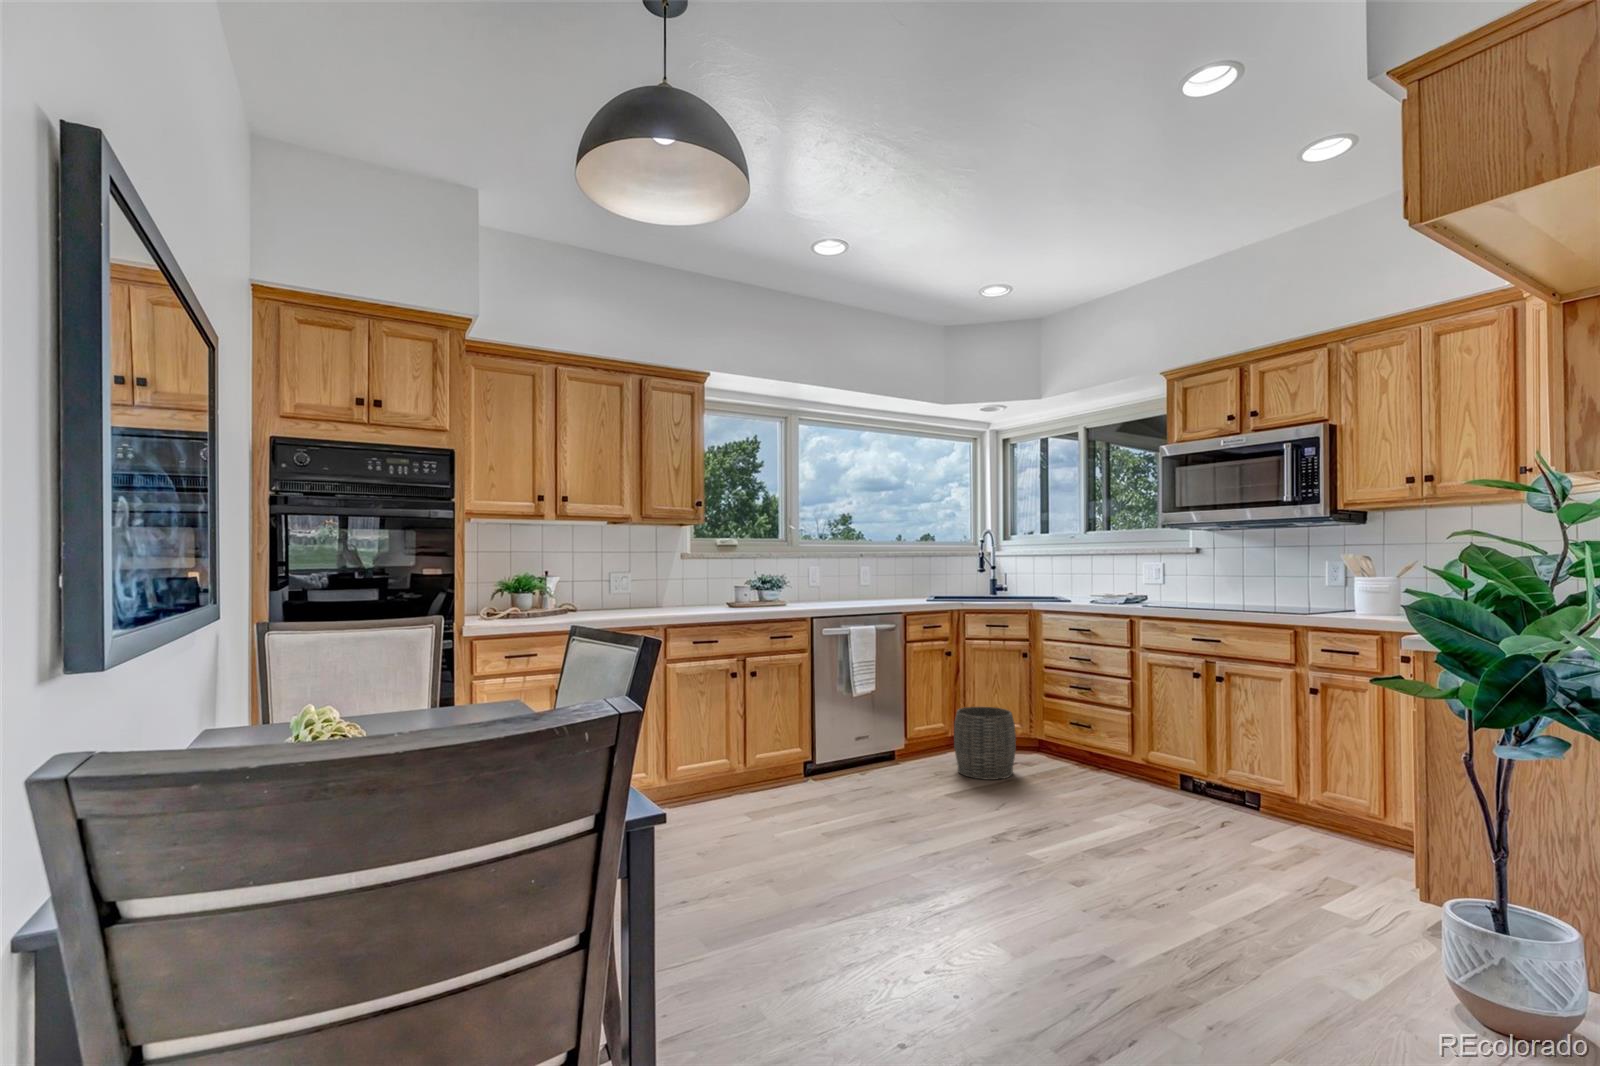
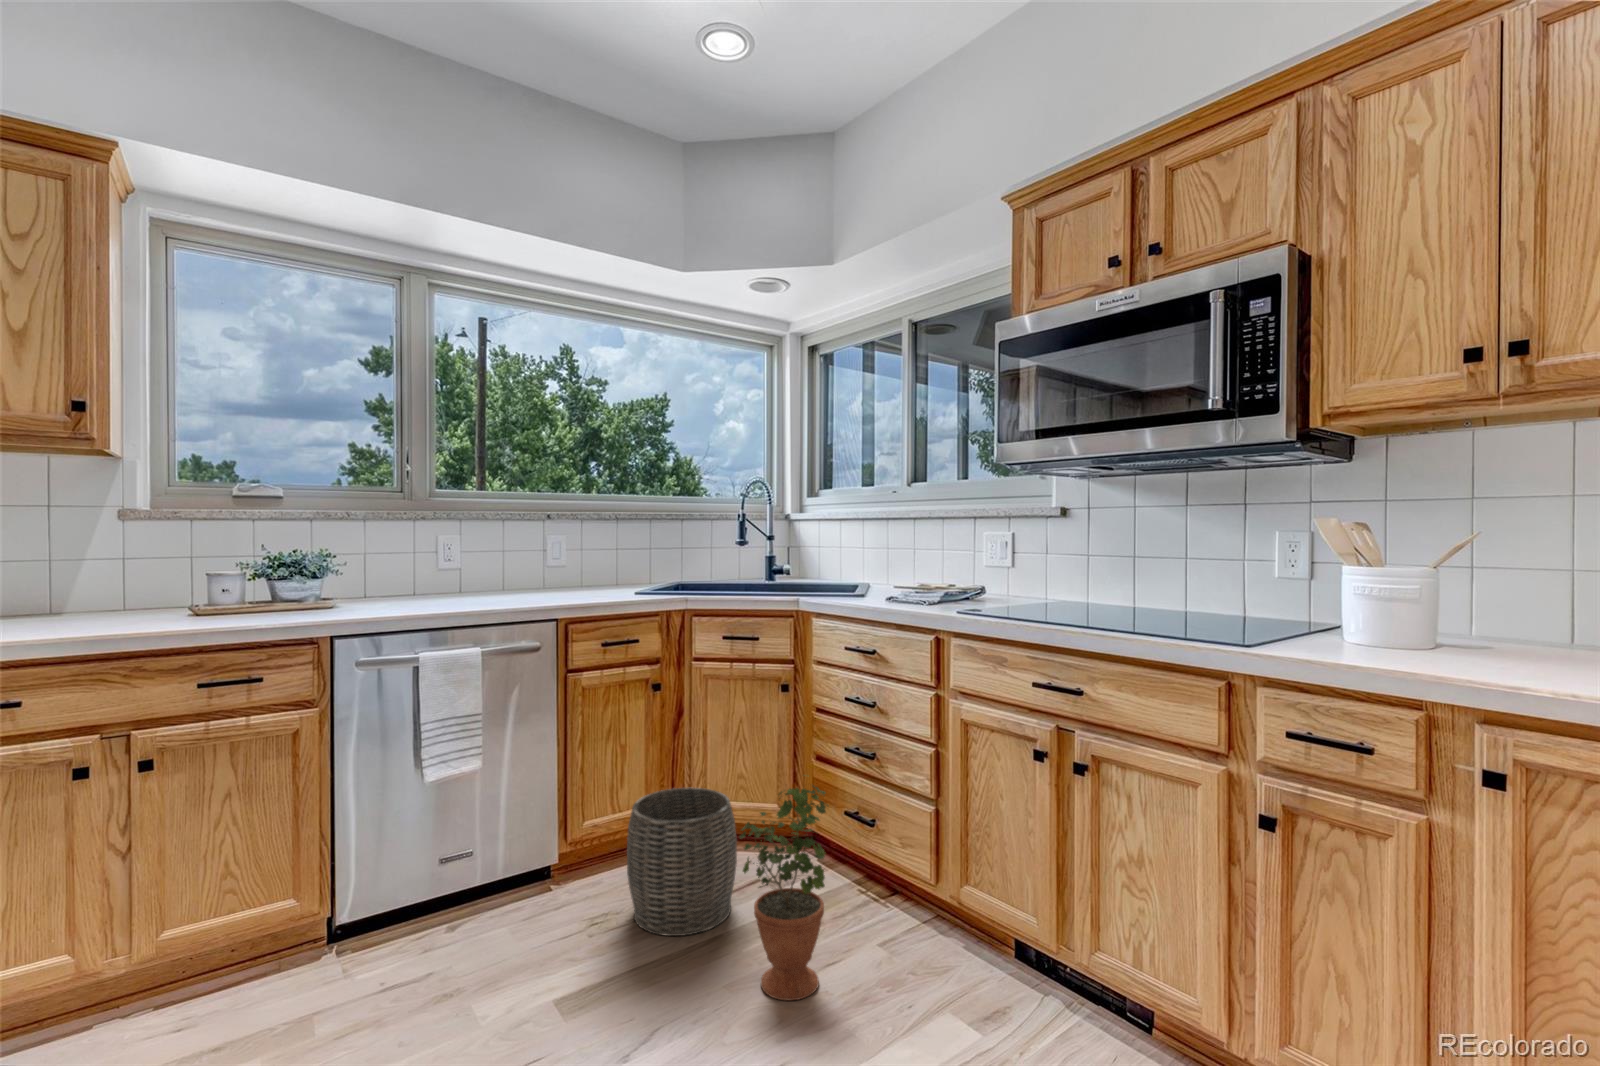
potted plant: none [1036,688,1085,799] -> present [740,786,826,1001]

